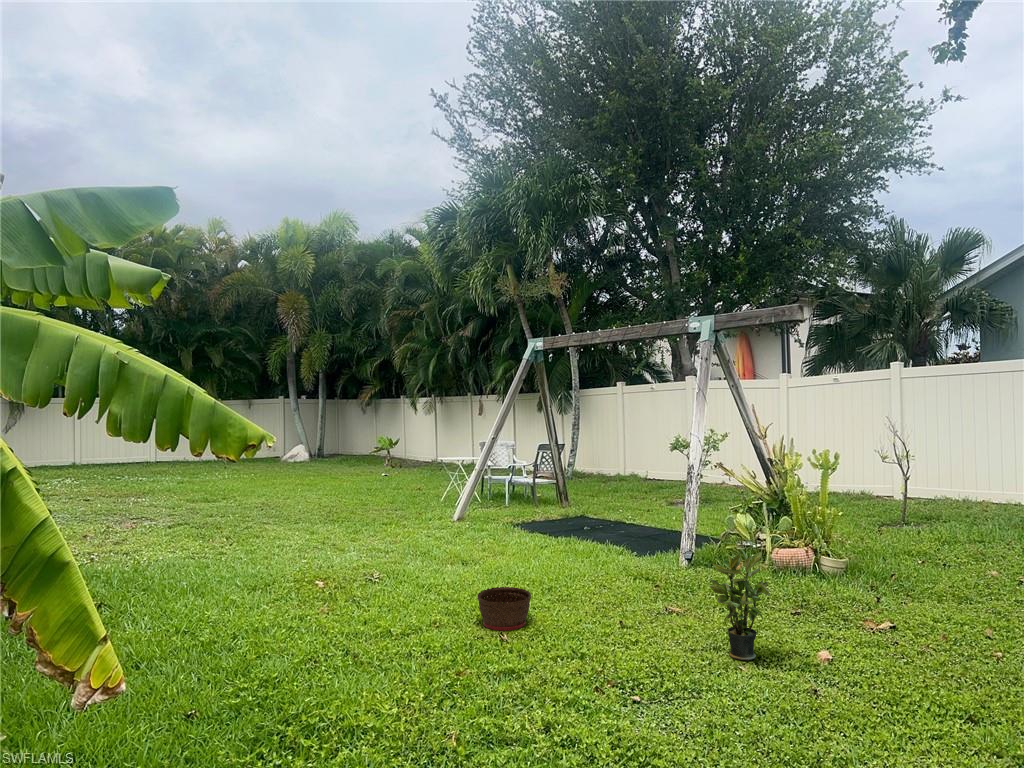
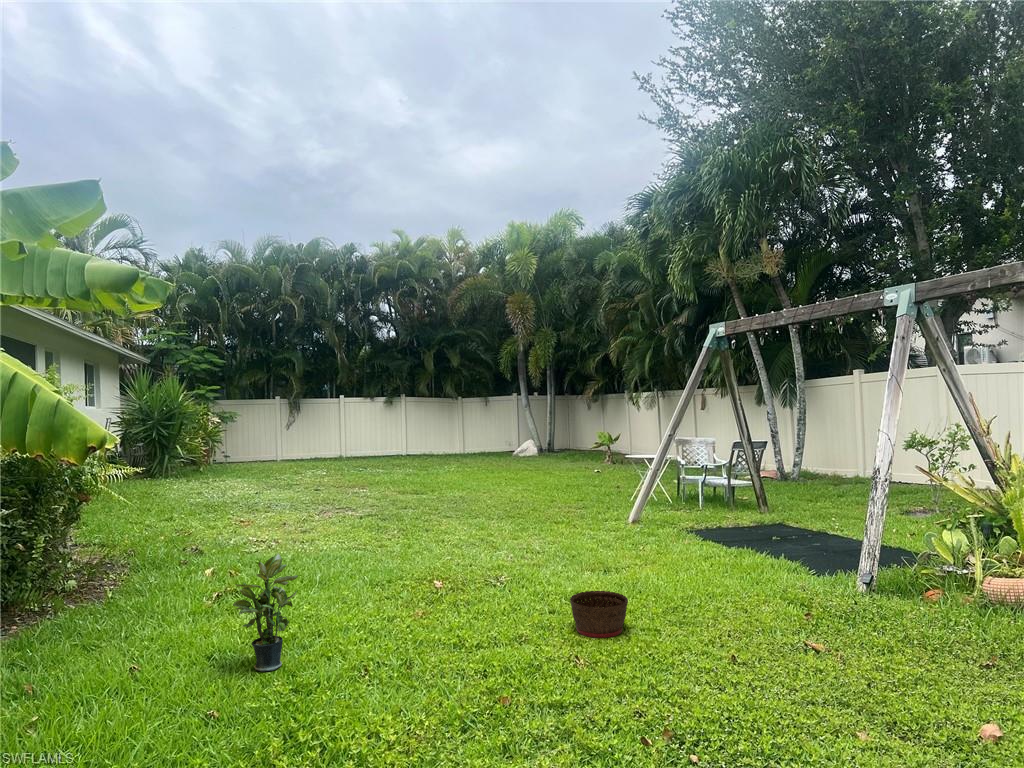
potted plant: present [709,549,770,661] -> present [233,553,298,672]

